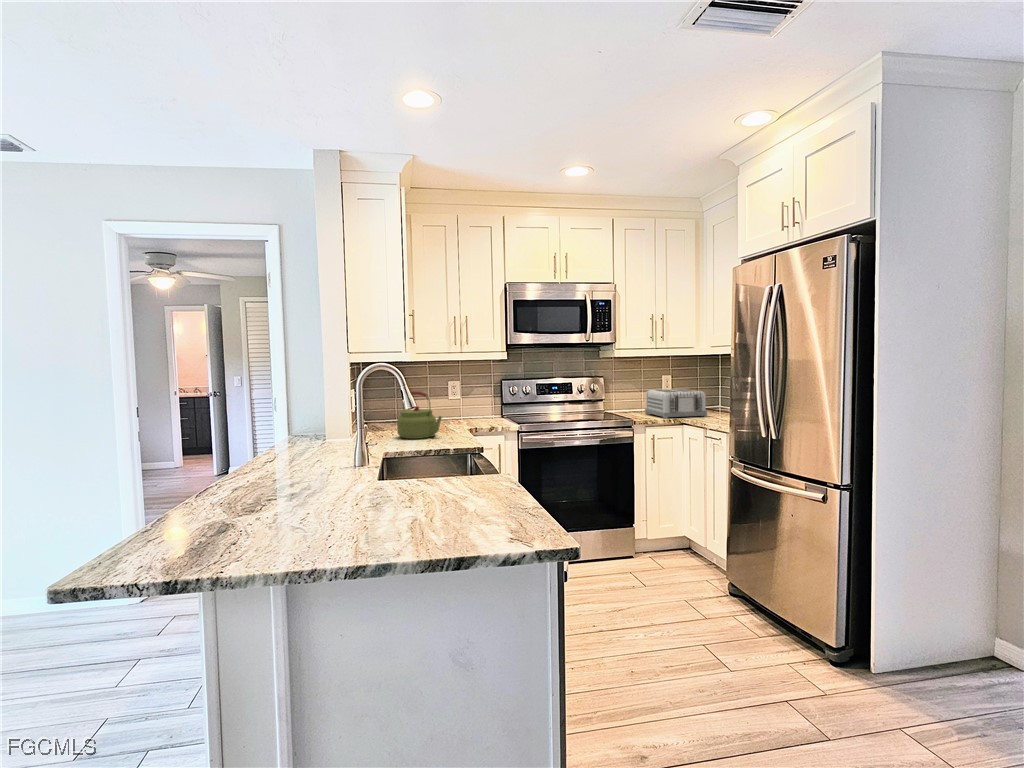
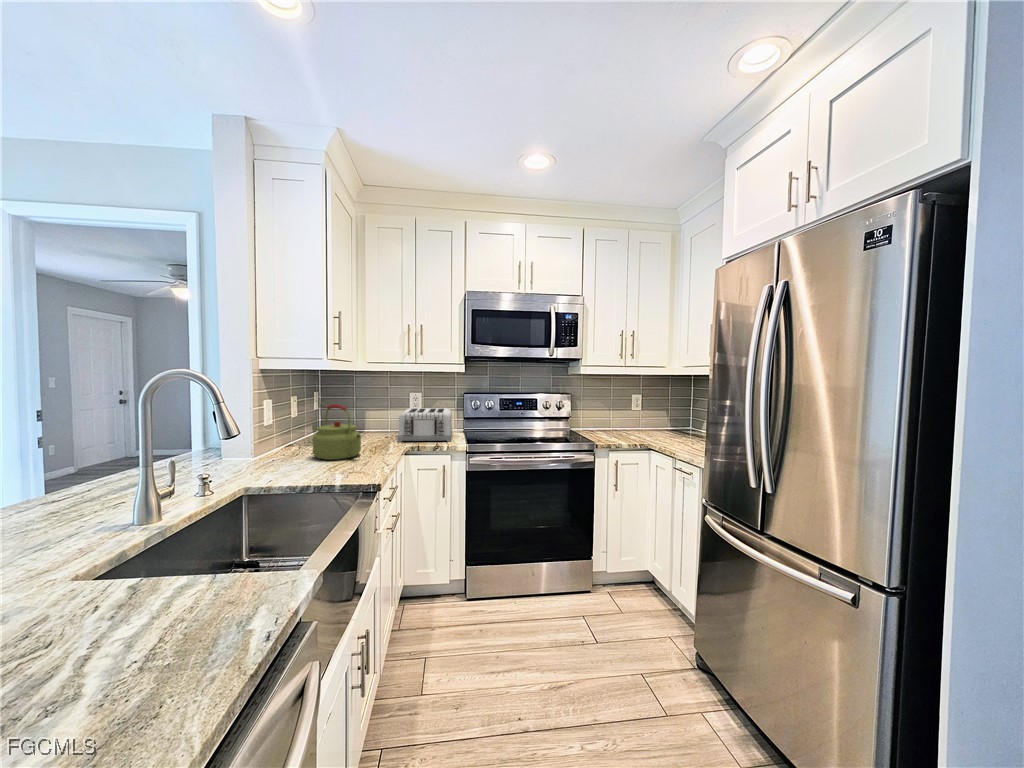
toaster: present [645,389,707,419] -> present [398,408,452,443]

